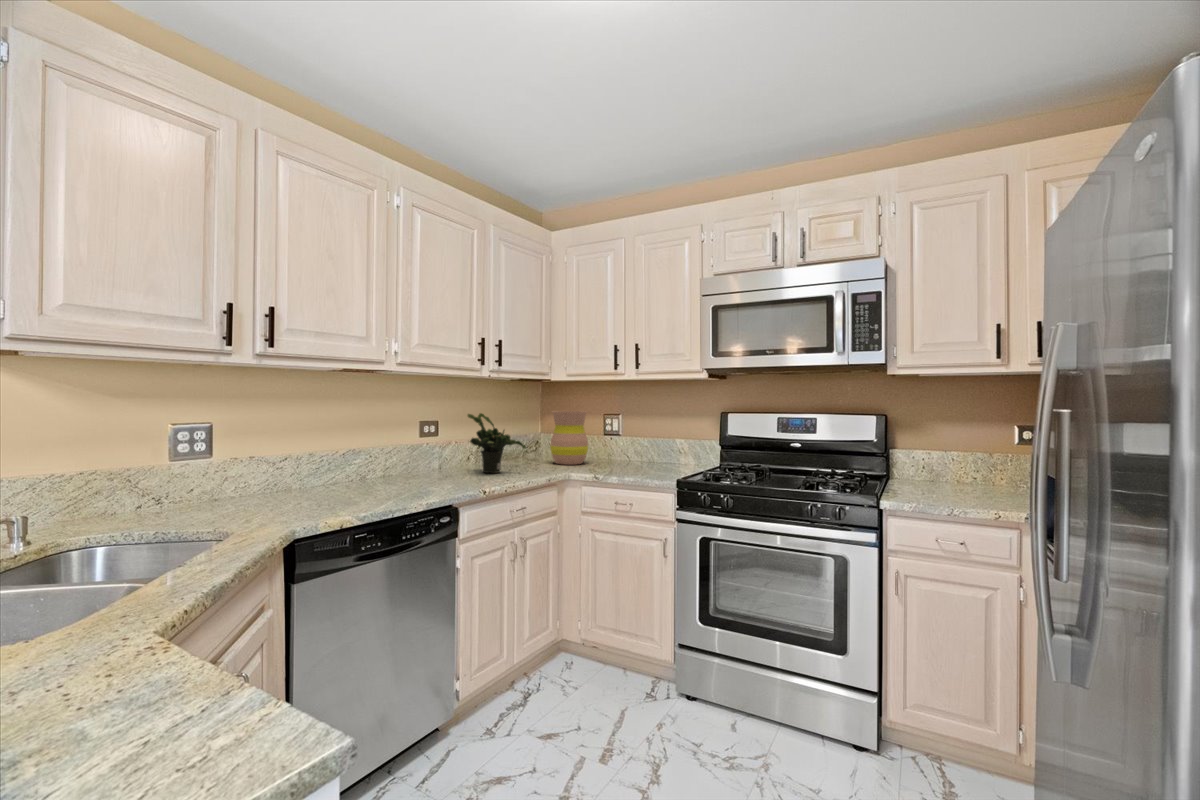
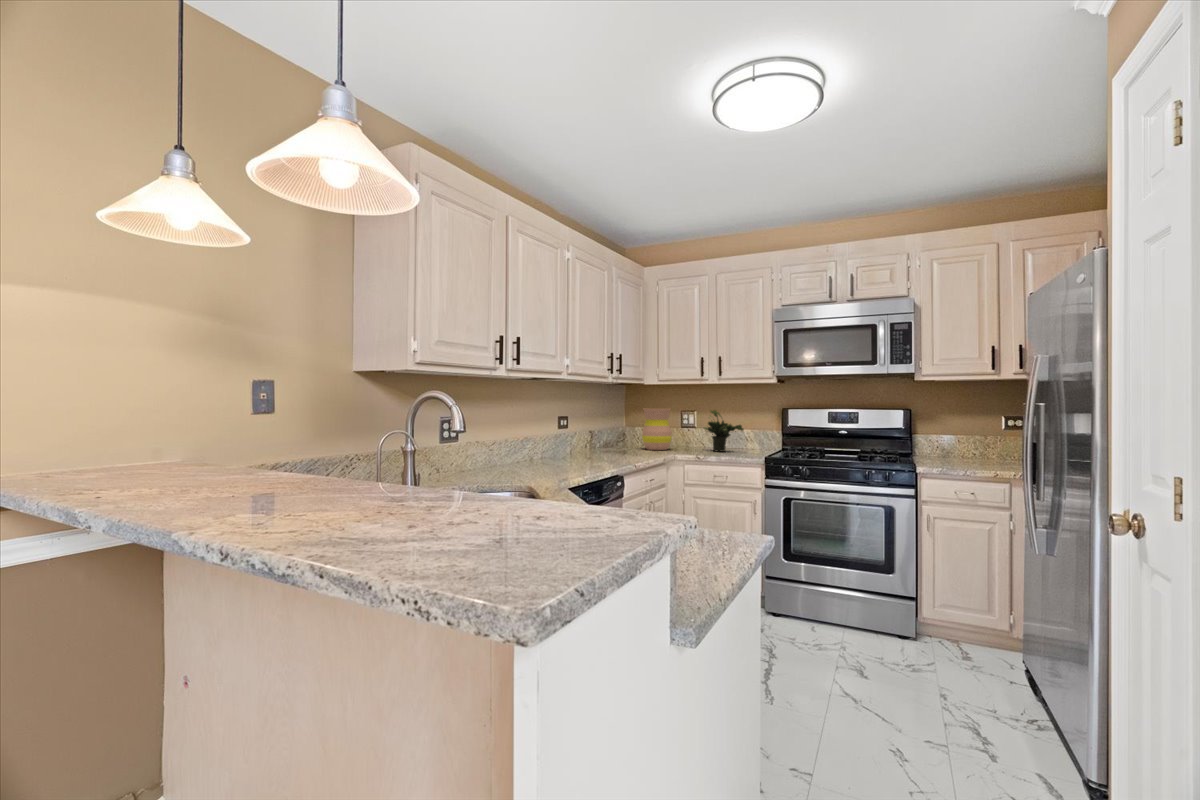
potted plant: present [468,413,526,473] -> present [704,410,744,452]

